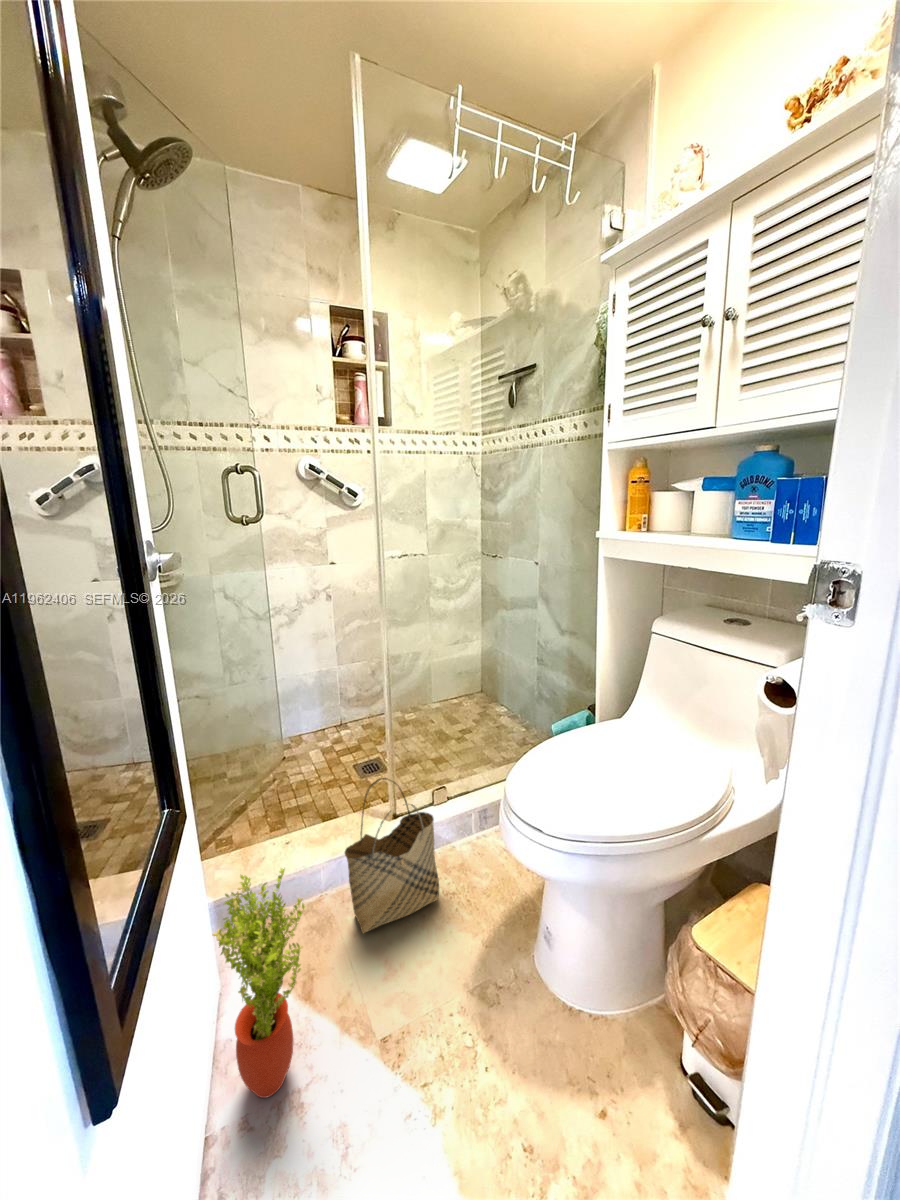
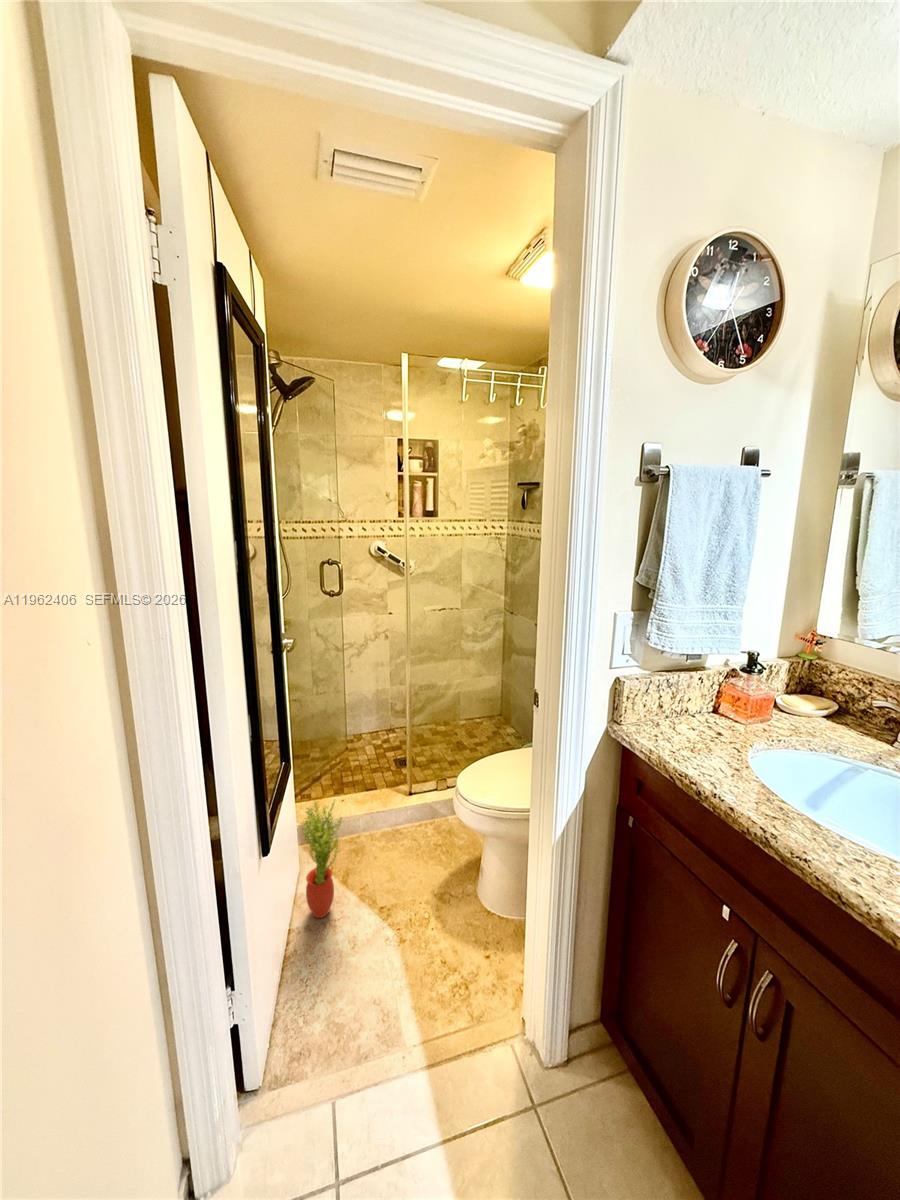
woven basket: present [345,778,439,933] -> none [372,766,430,857]

